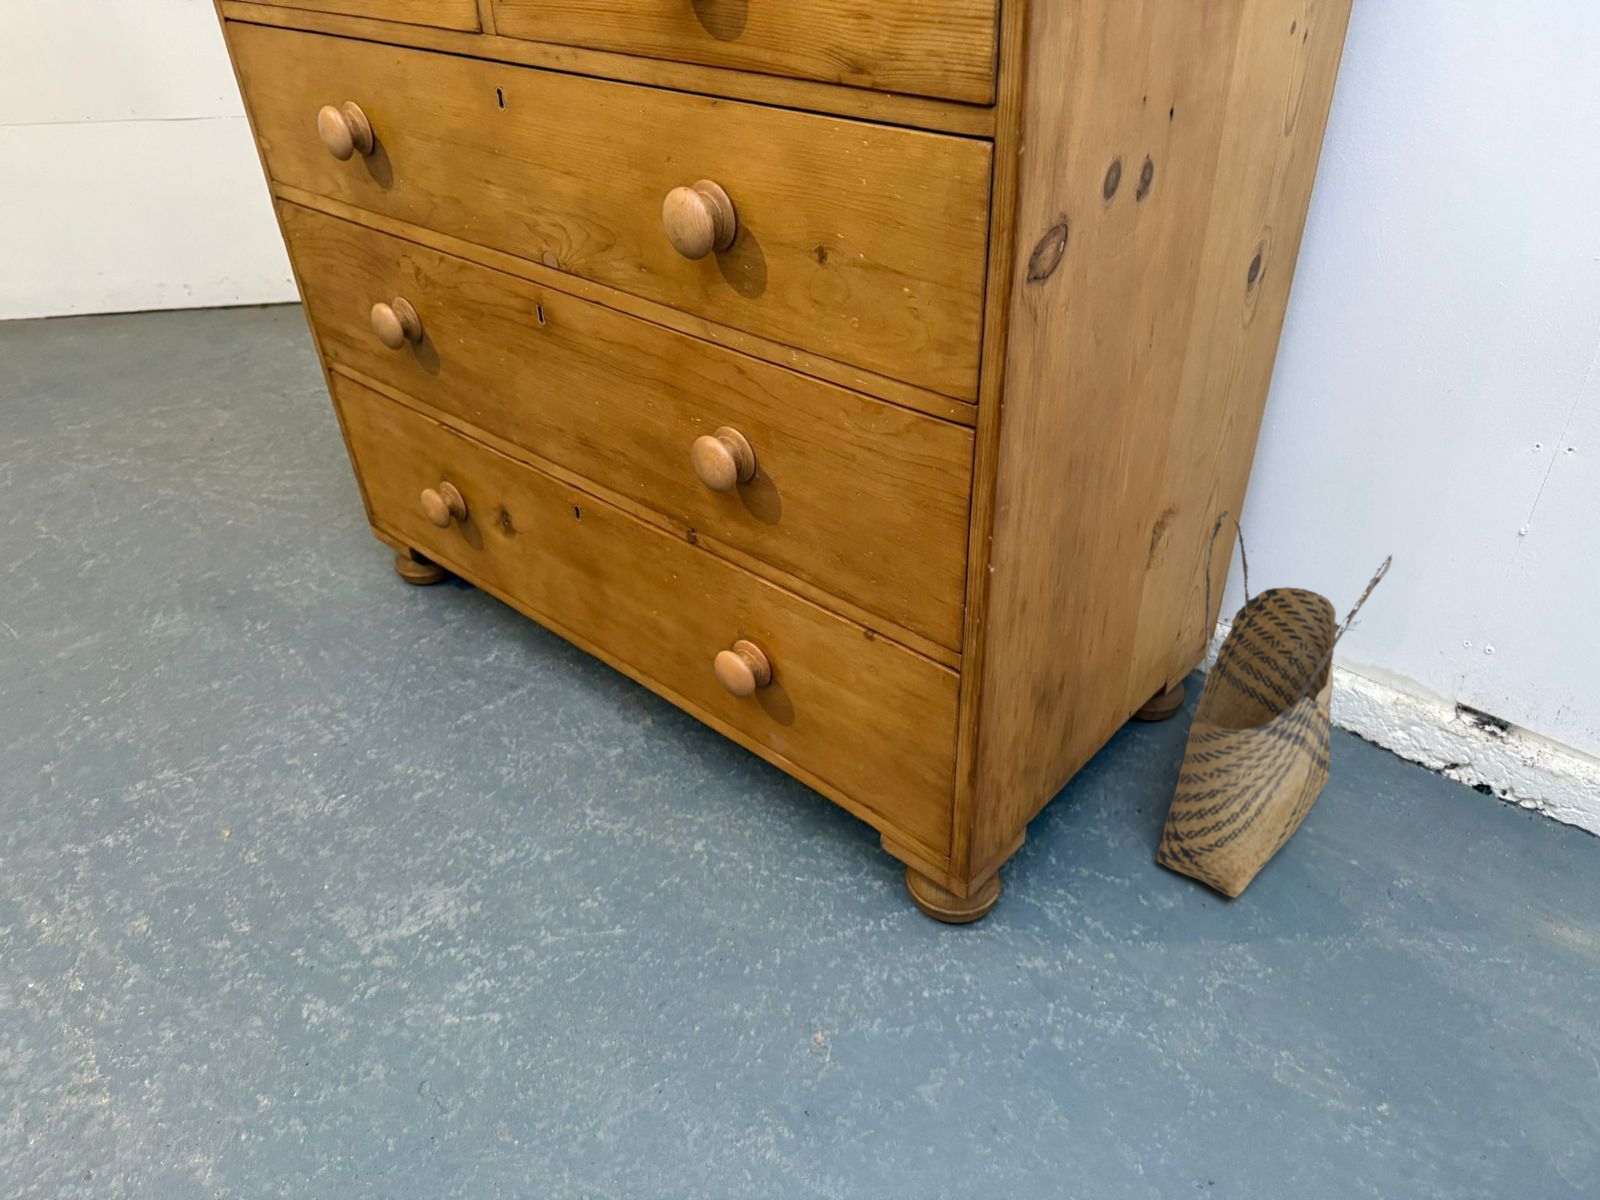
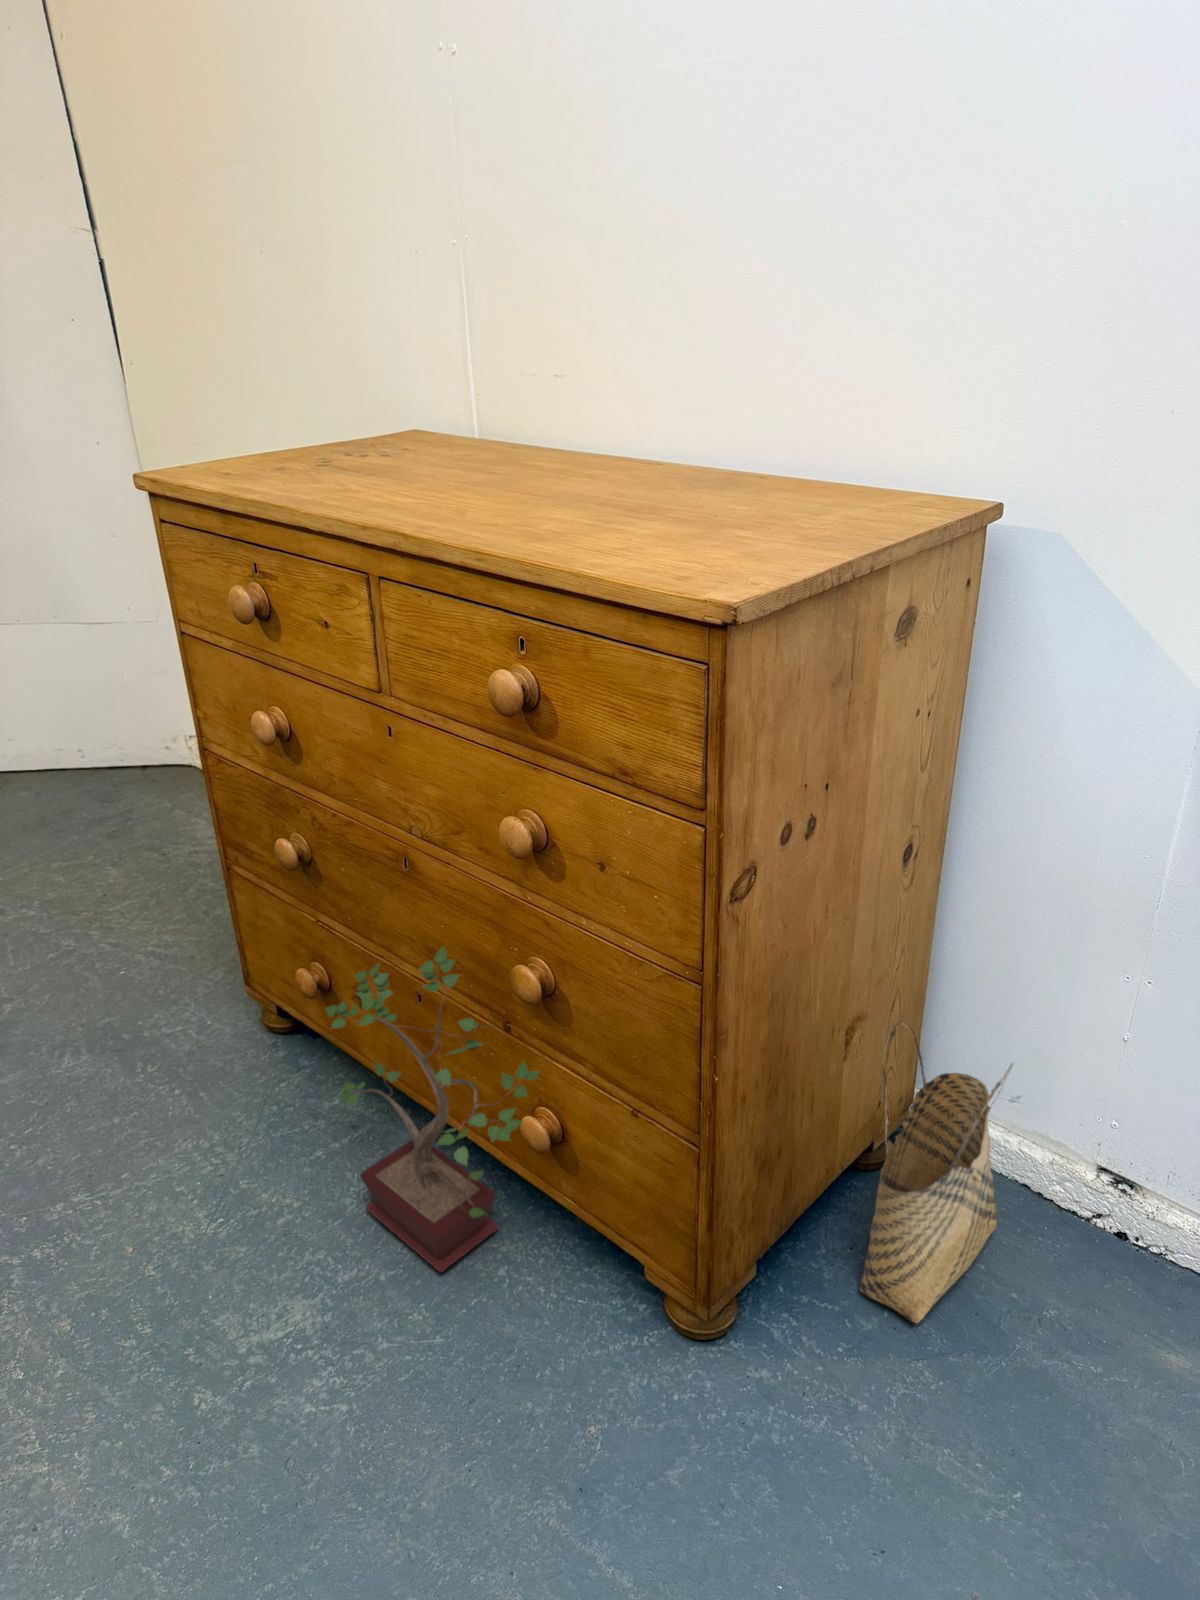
potted plant: none [446,413,738,851] -> present [325,947,539,1272]

